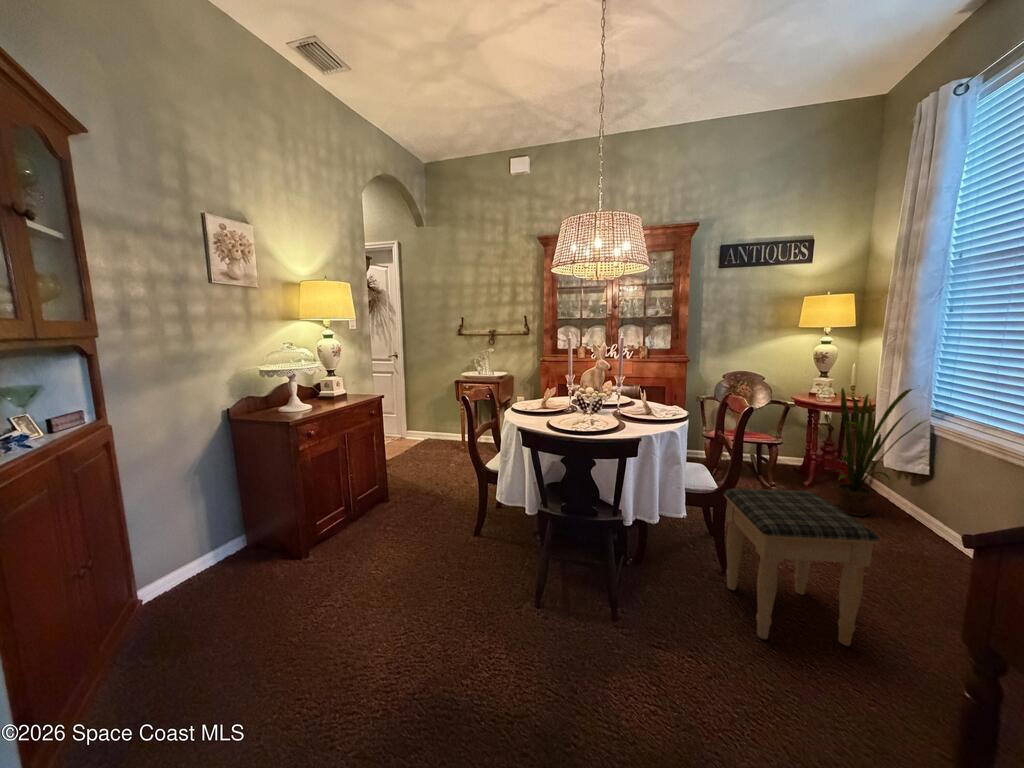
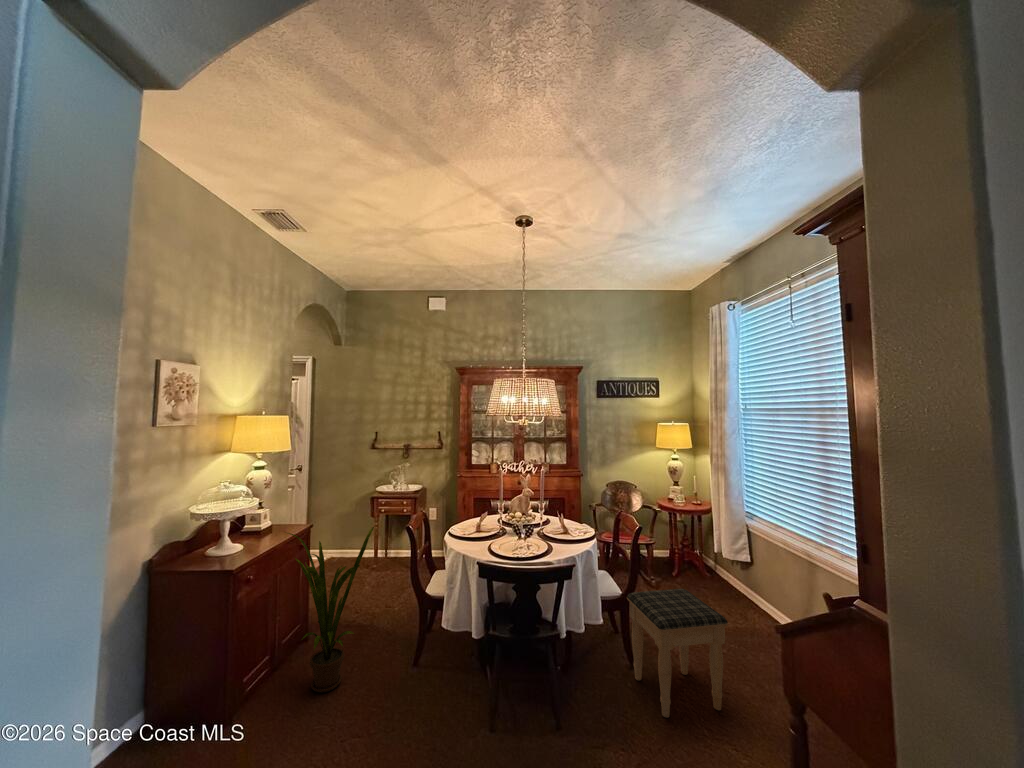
house plant: present [836,388,925,516] -> present [288,527,374,692]

